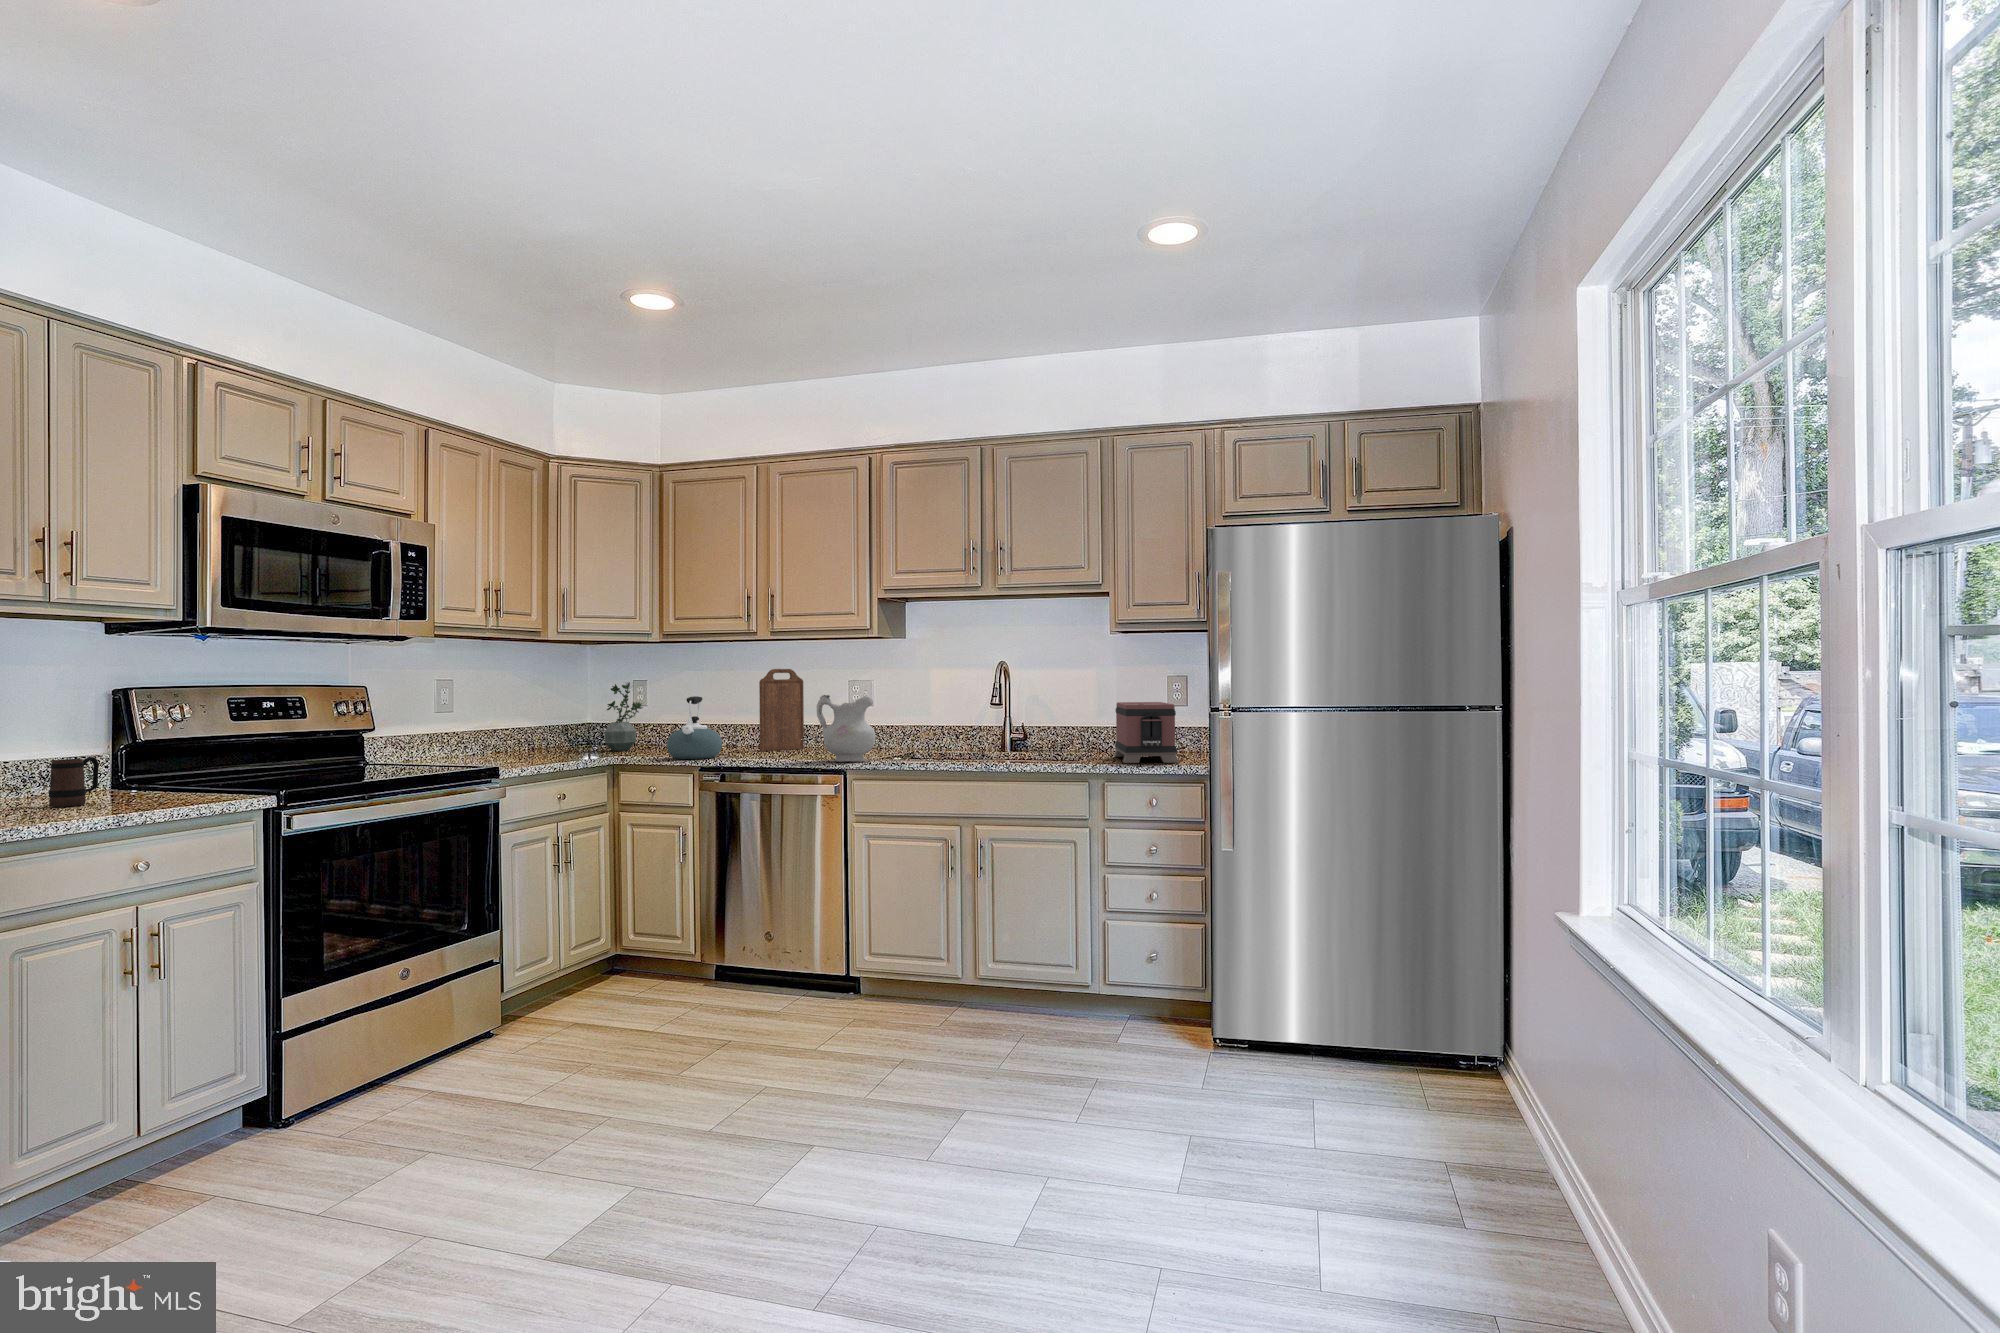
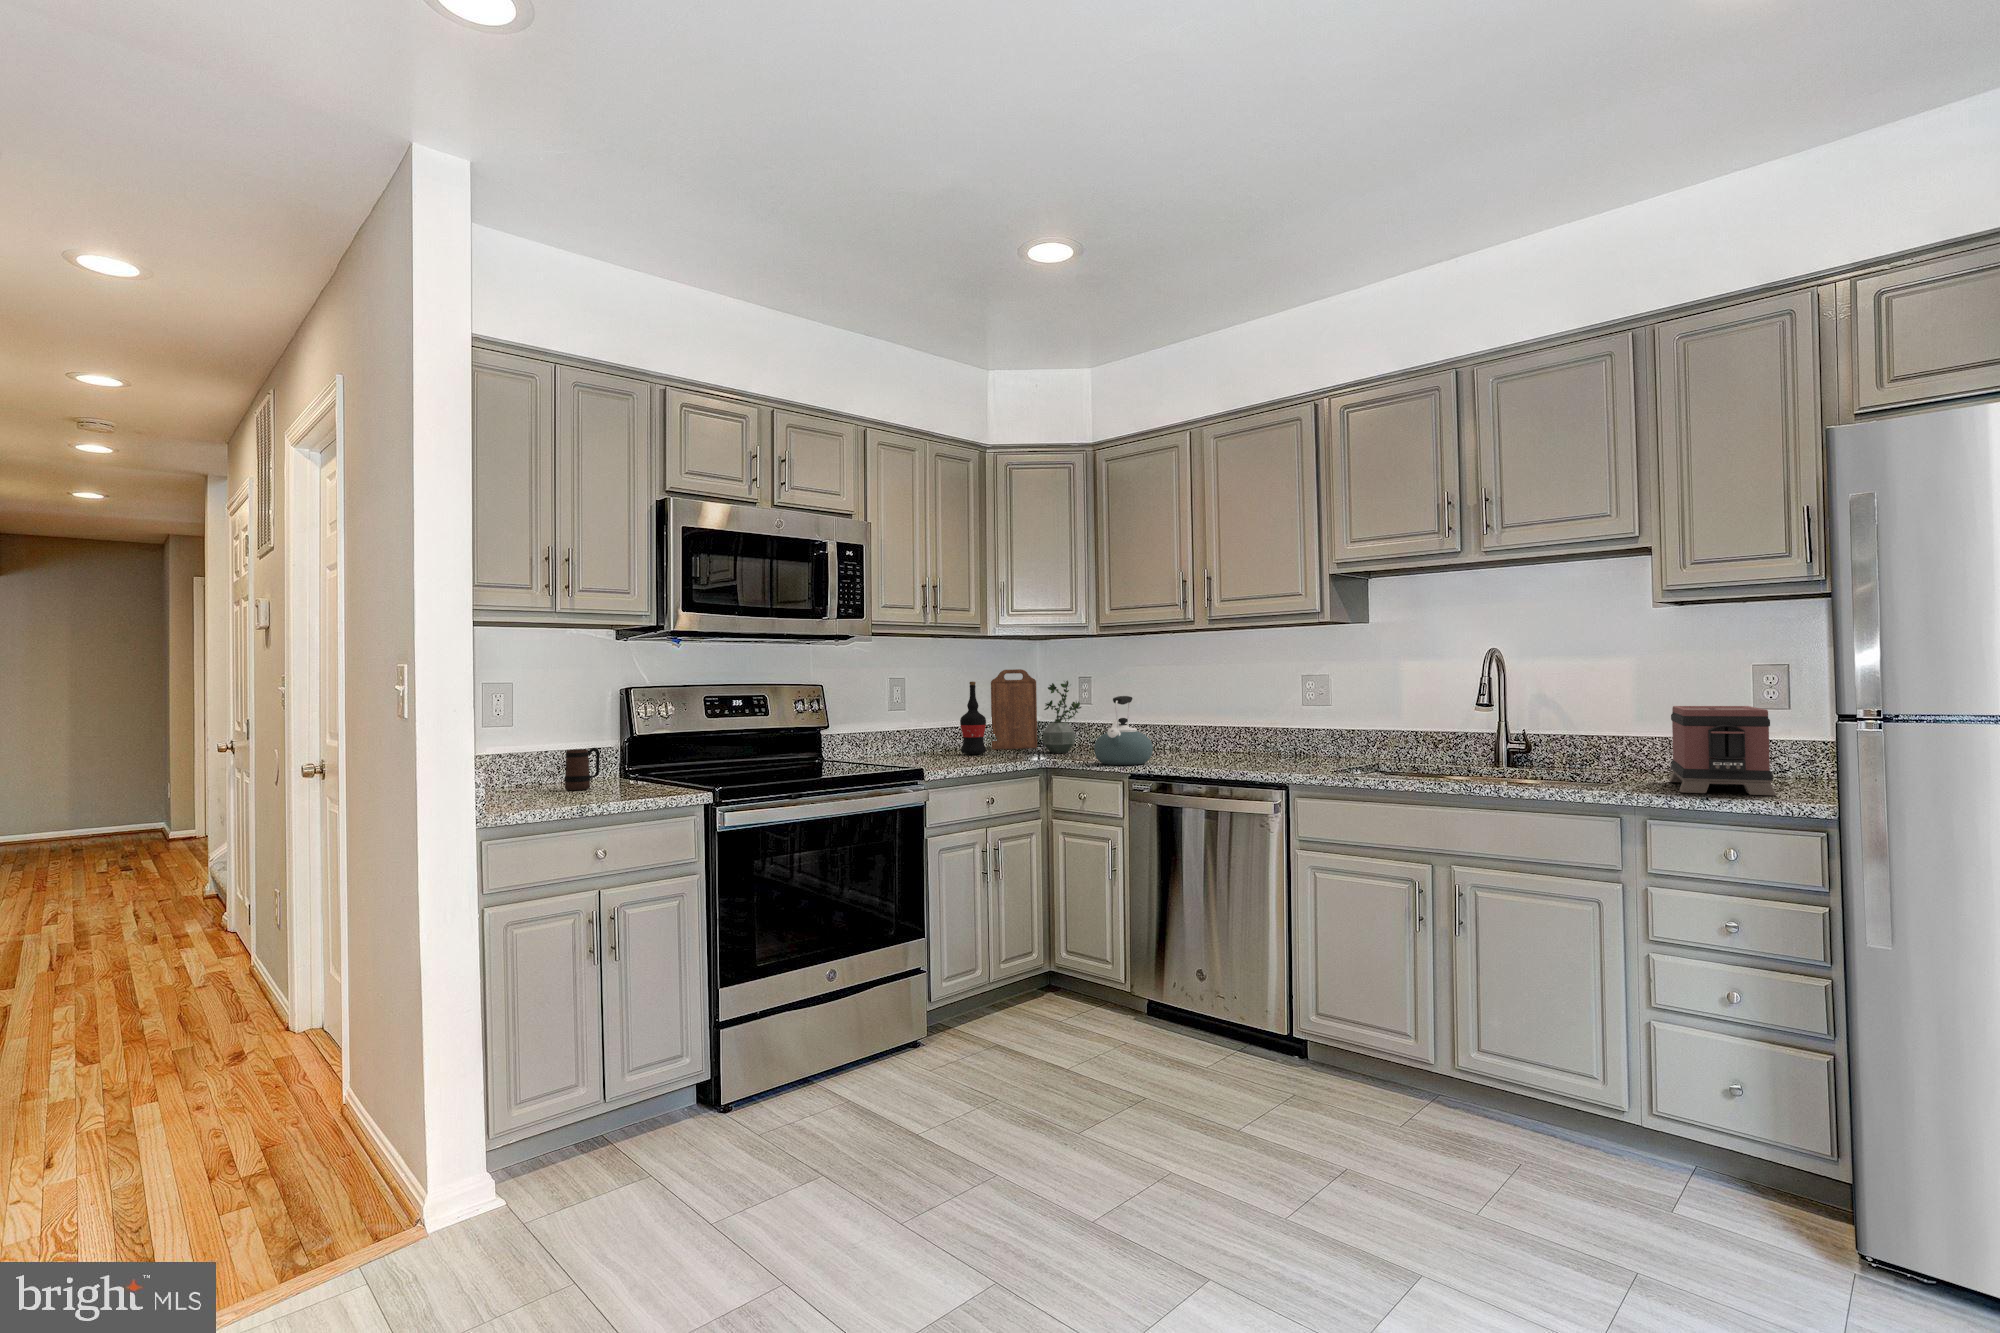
cutting board: present [759,669,804,751] -> present [991,669,1037,749]
wine bottle: none [517,683,546,755] -> present [960,682,986,754]
ceramic pitcher: present [817,695,875,762] -> none [1252,694,1323,775]

